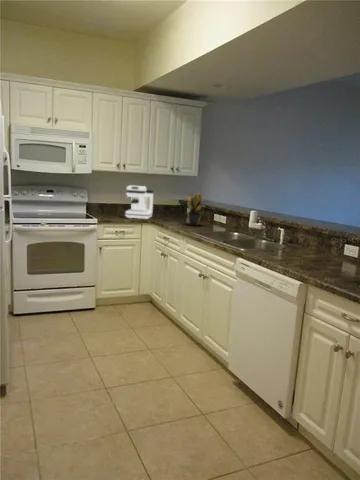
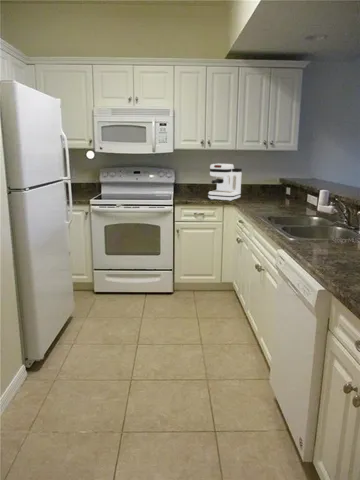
potted plant: present [187,193,202,225] -> none [268,165,295,209]

